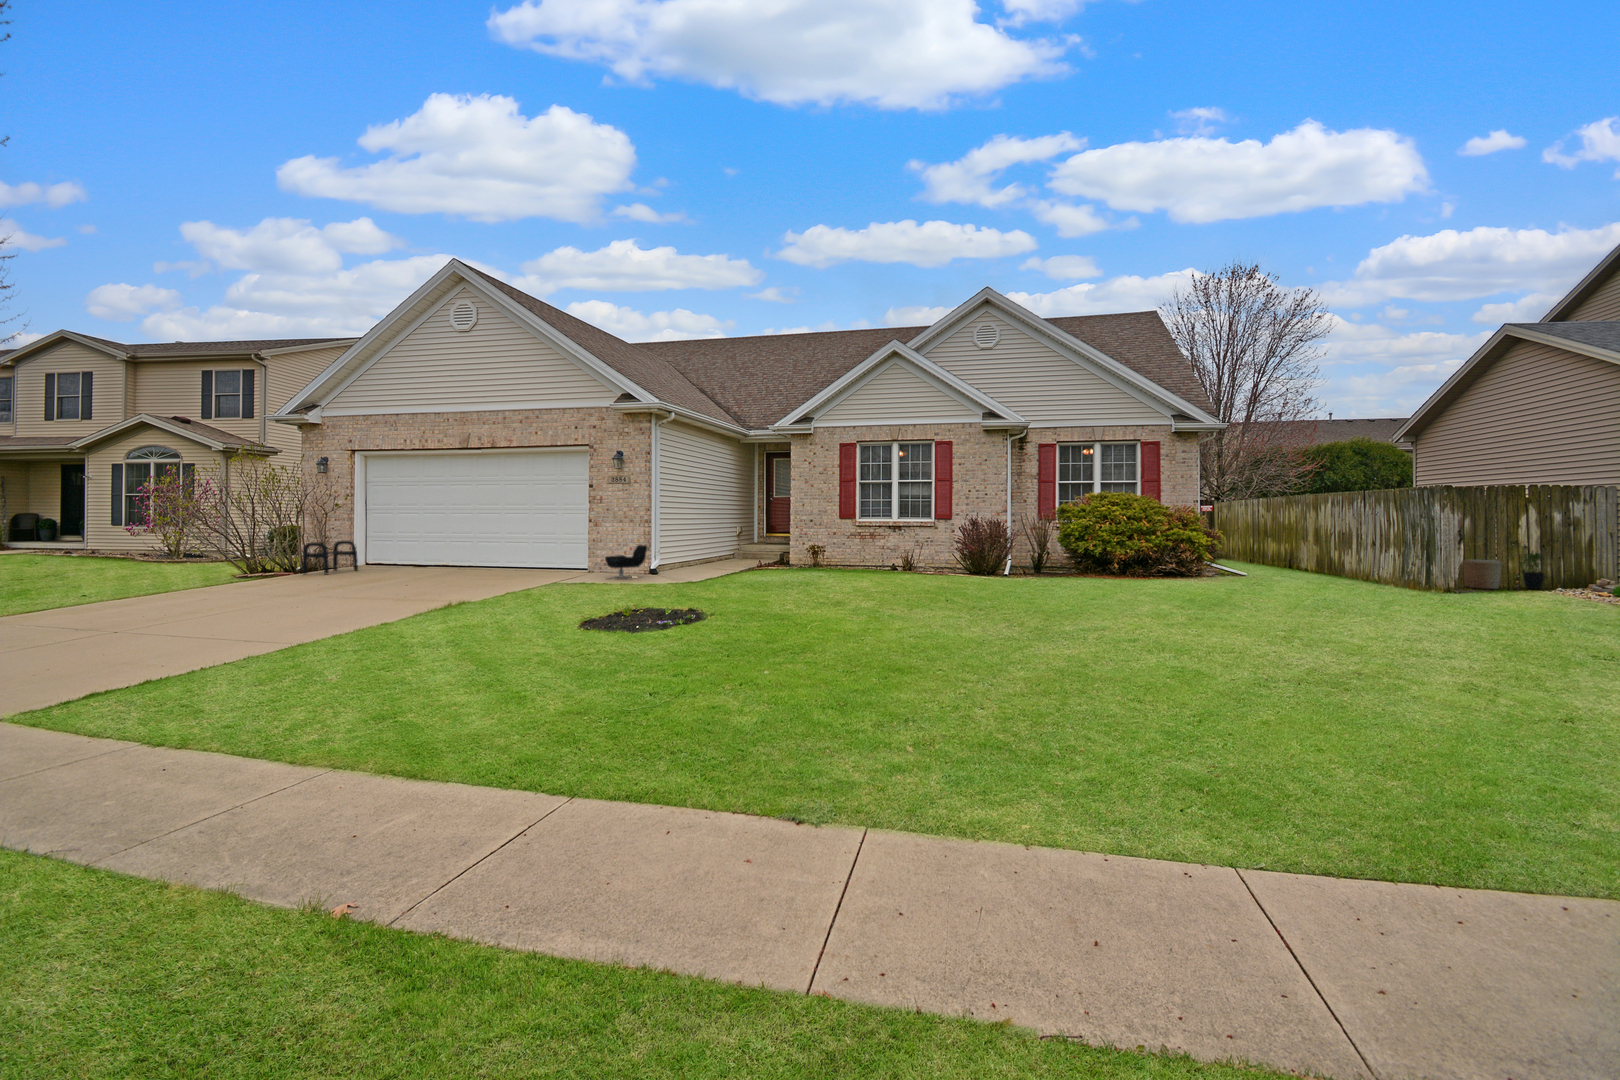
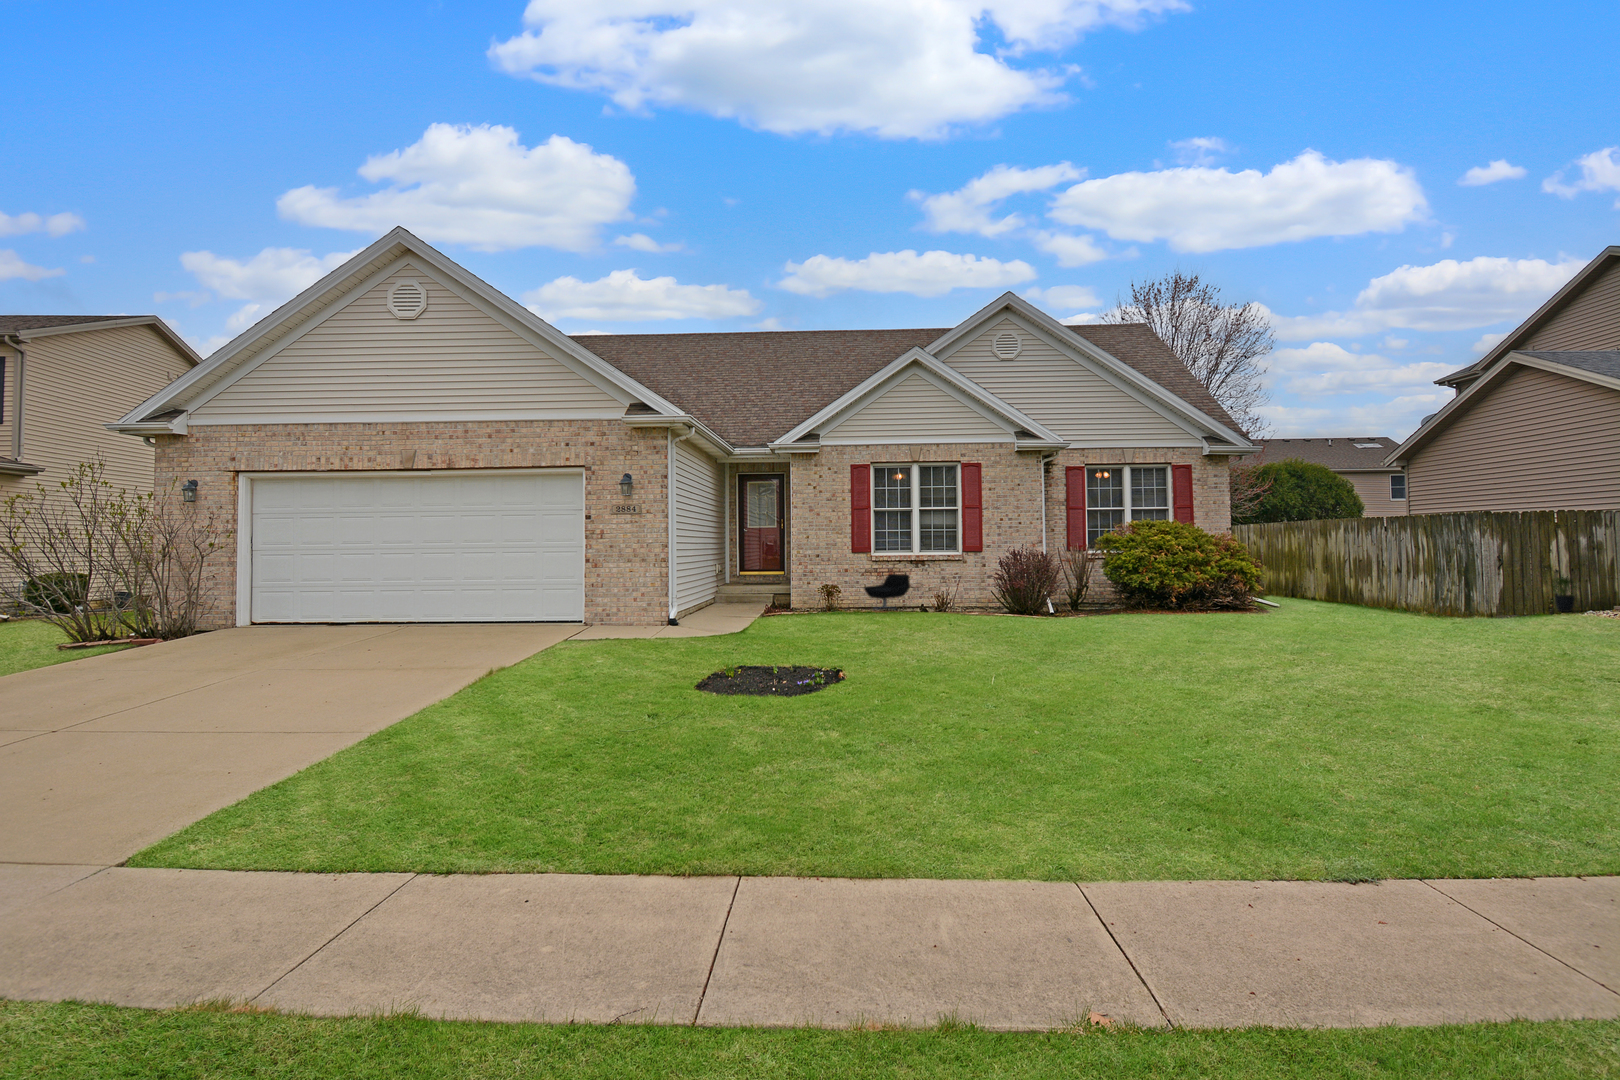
bench: present [303,540,358,574] -> none [171,591,244,639]
lounge chair: present [605,545,648,577] -> present [864,574,910,608]
woven basket: present [1463,560,1502,589] -> none [1504,585,1541,613]

